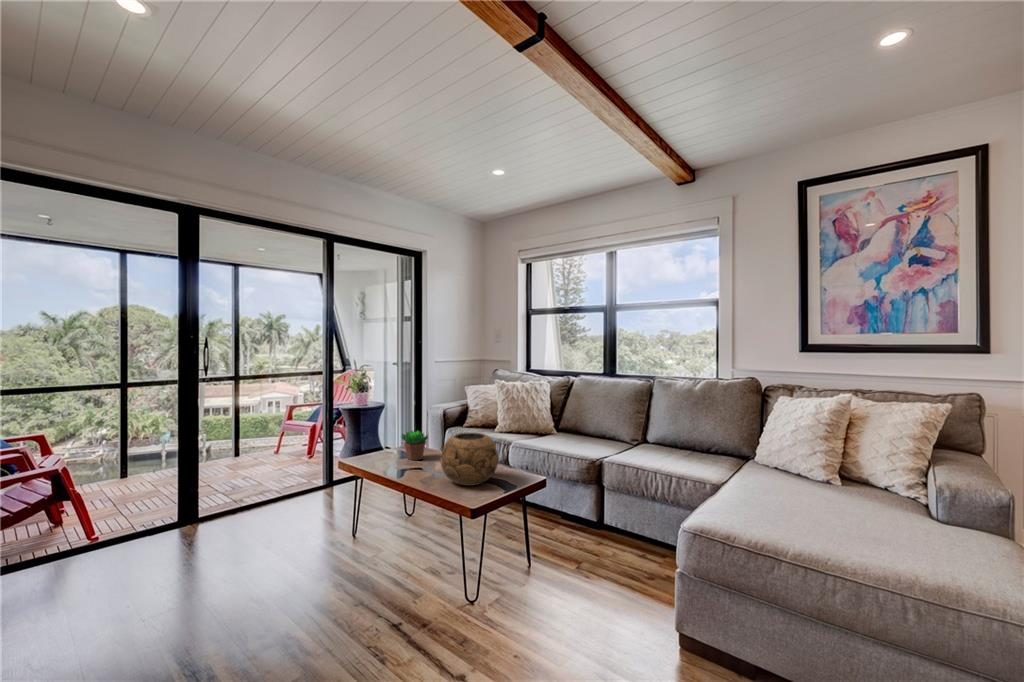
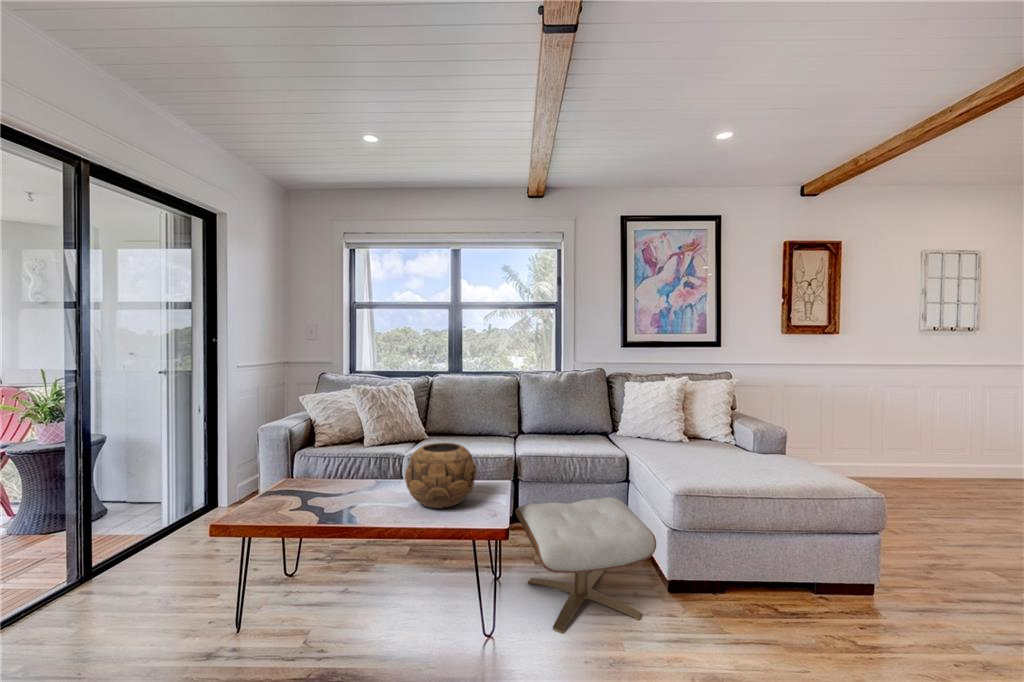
succulent plant: present [402,431,428,460] -> none [295,455,338,499]
ottoman: none [509,503,646,652] -> present [516,497,656,633]

